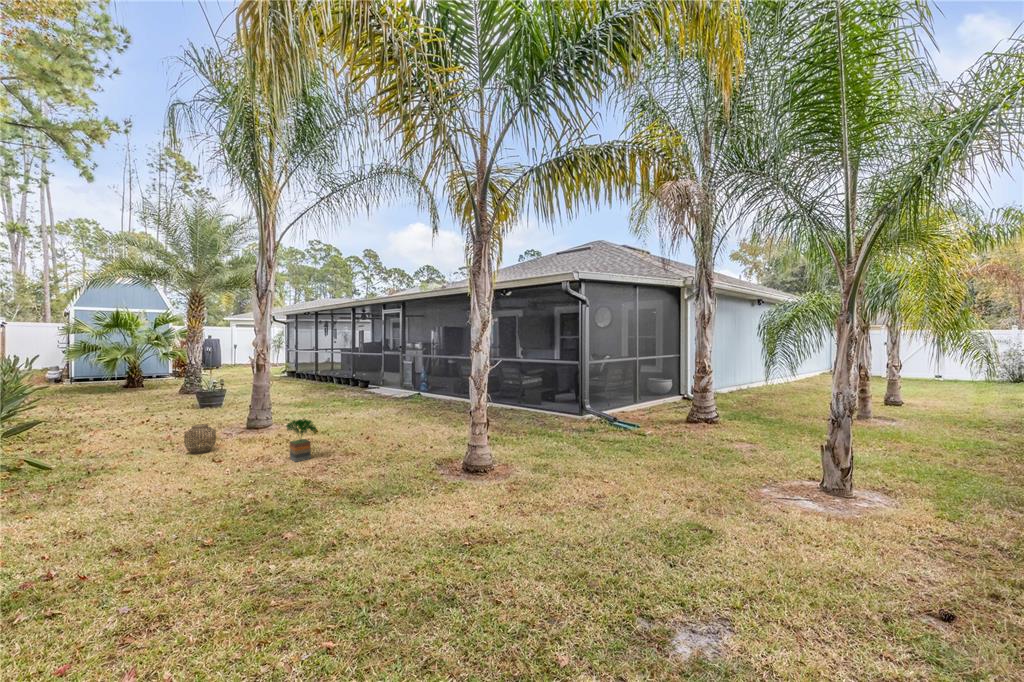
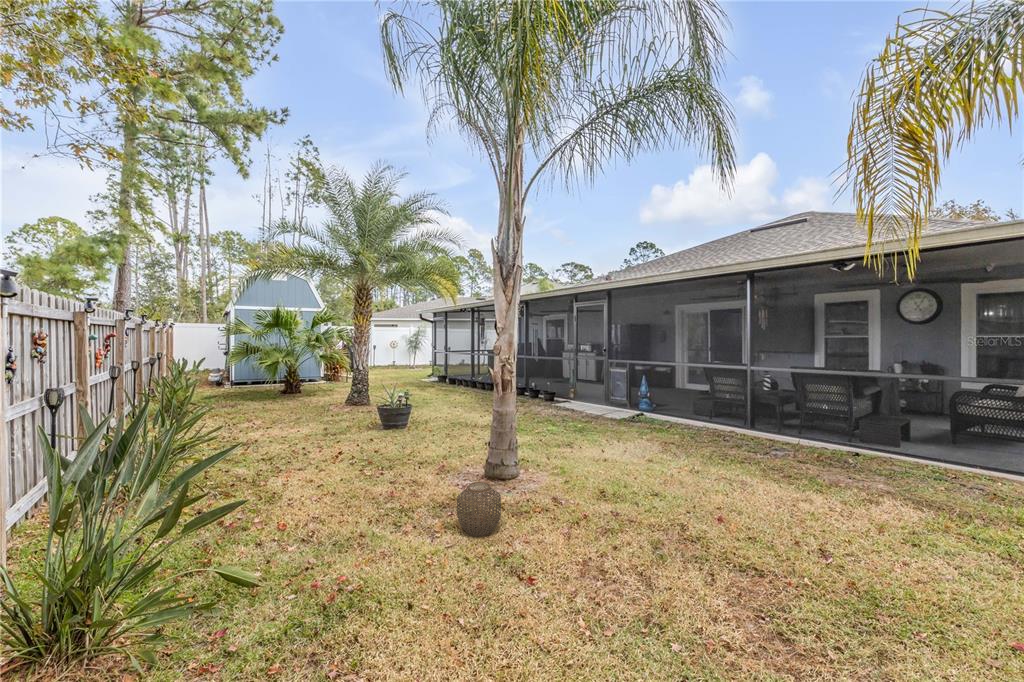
potted tree: present [286,419,317,462] -> none [663,488,732,583]

